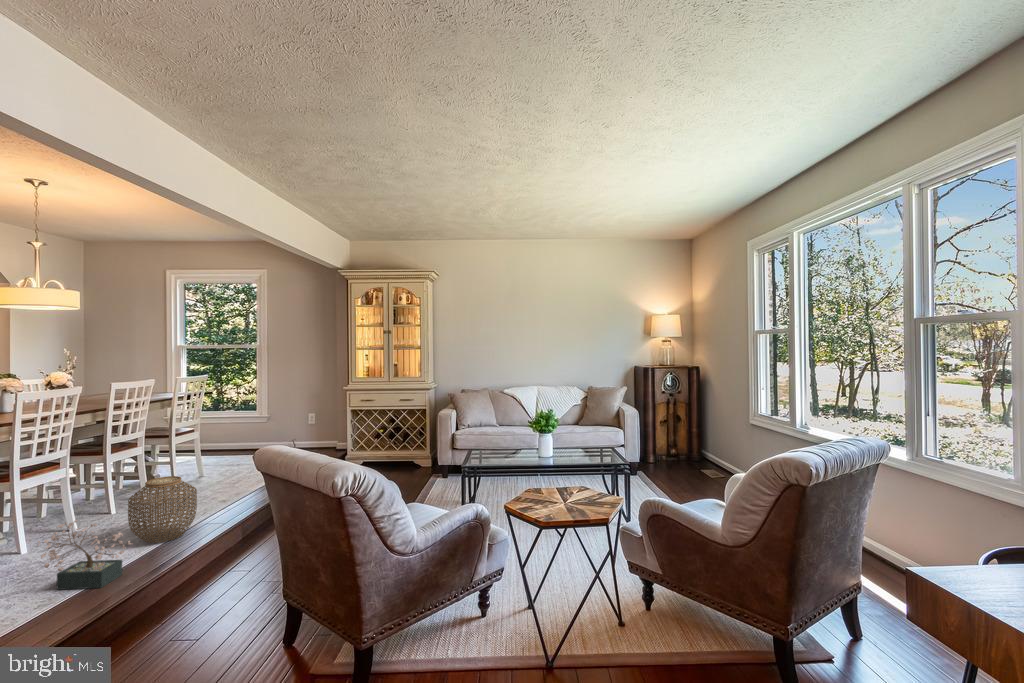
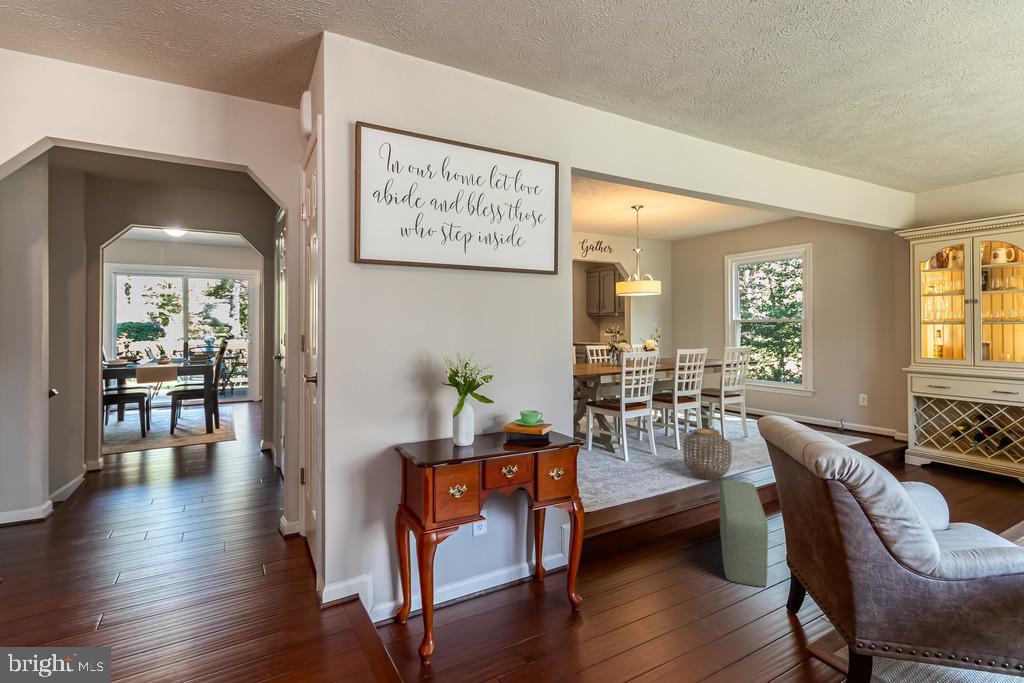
decorative plant: present [38,520,132,590] -> none [630,445,683,497]
pouf: none [192,527,262,655] -> present [719,480,768,587]

